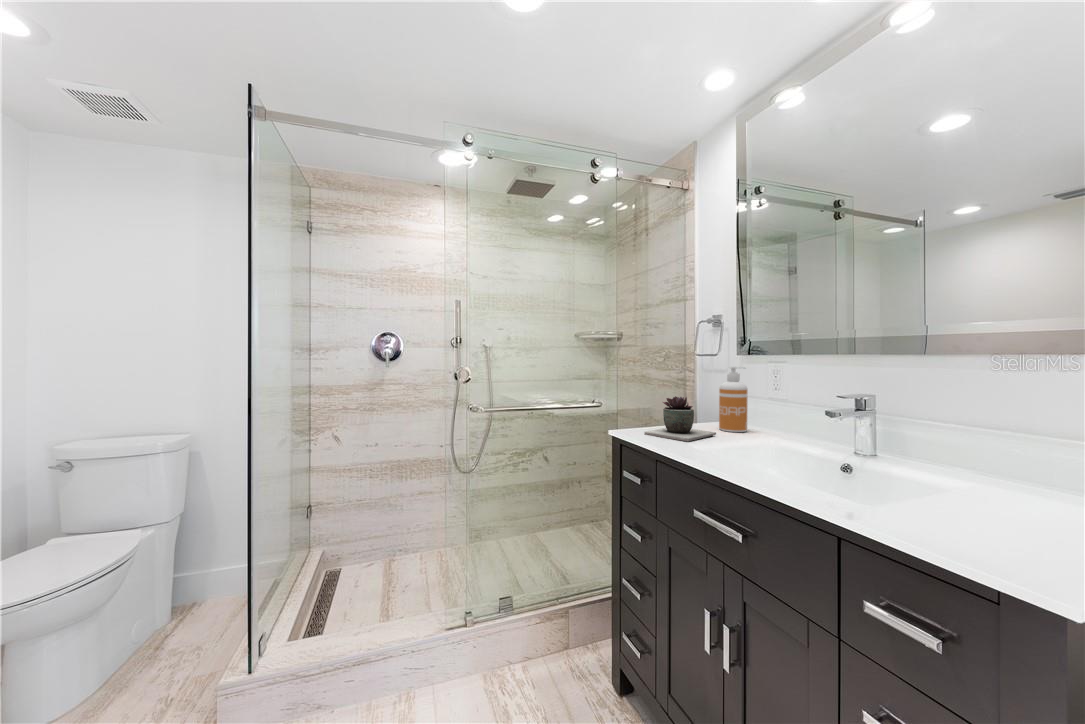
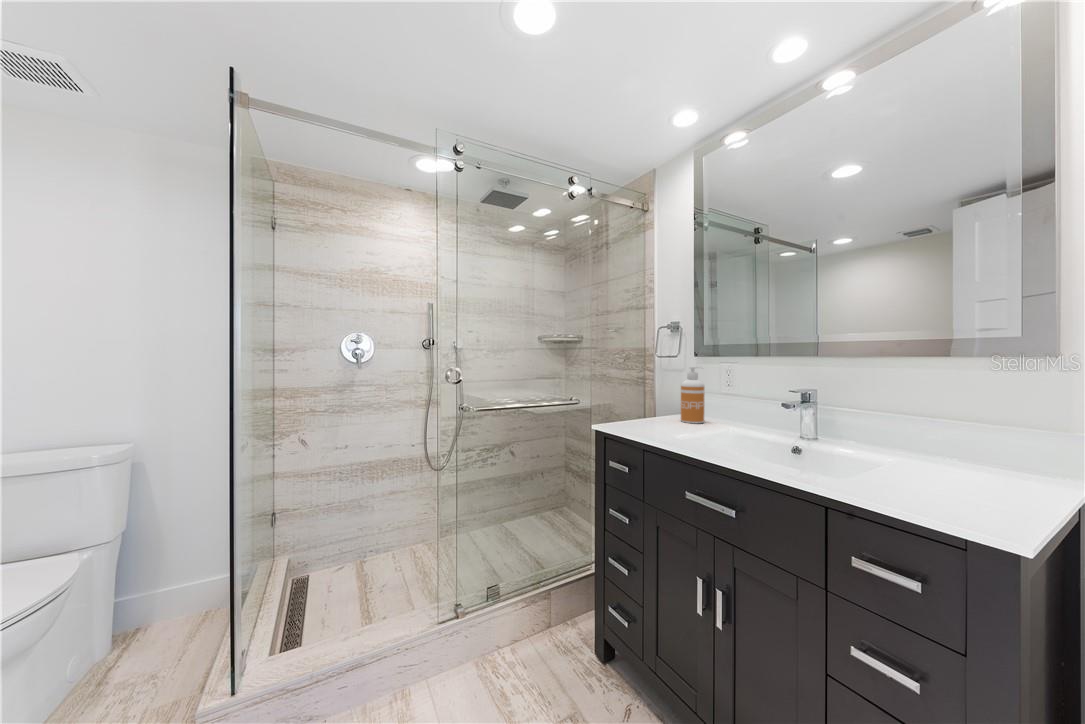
succulent plant: present [644,396,716,441] -> none [624,393,683,433]

